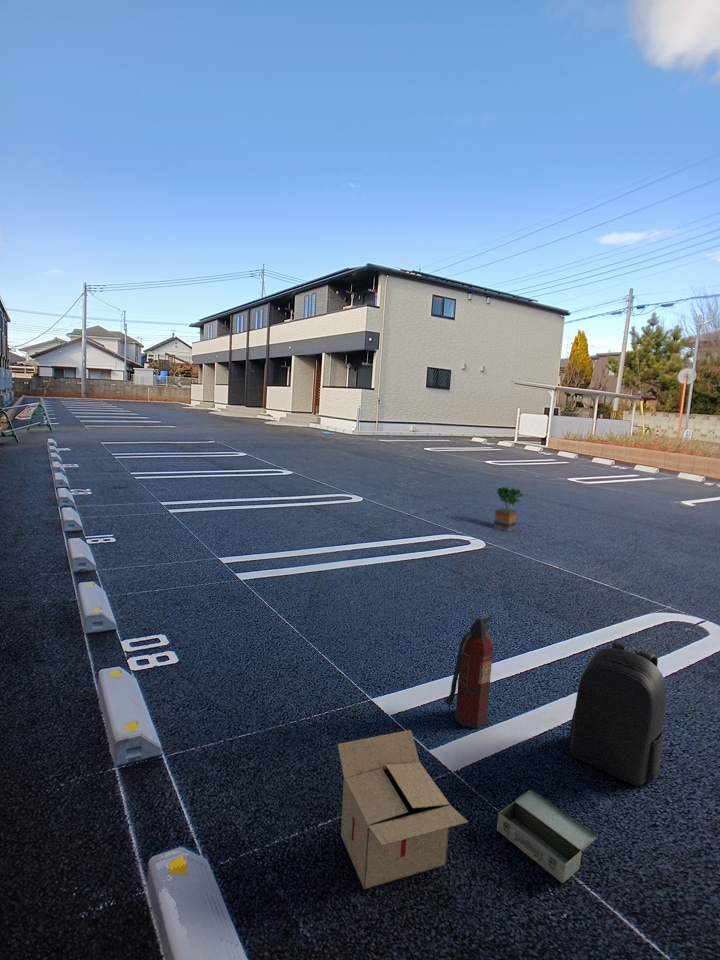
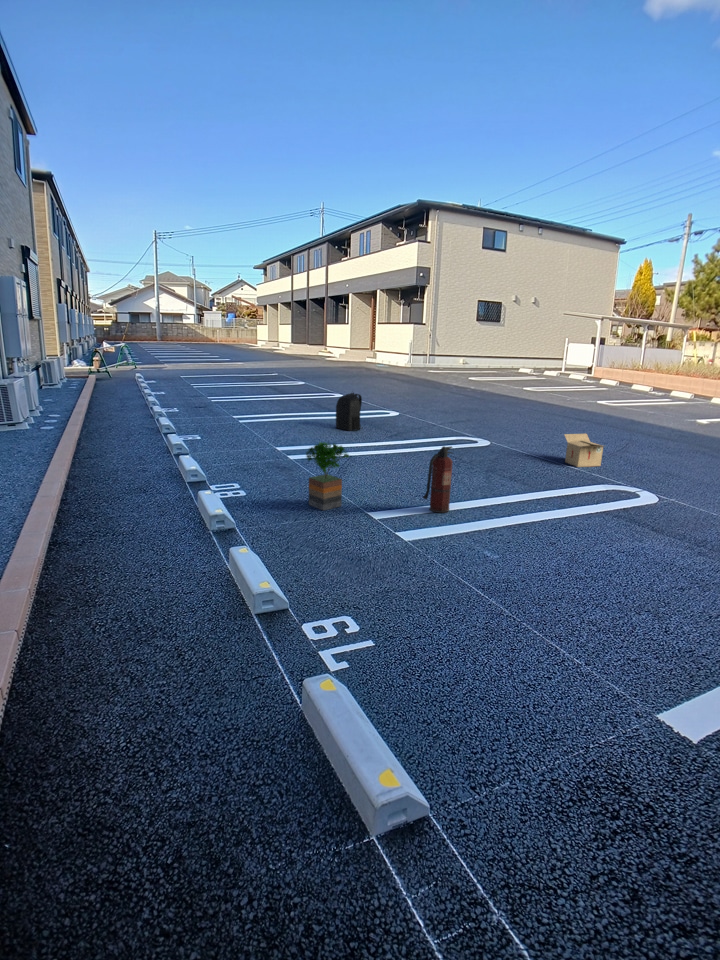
potted tree: present [494,487,523,532] -> present [306,442,349,510]
backpack: present [568,642,666,786] -> present [336,393,362,431]
cardboard box: present [338,730,468,890] -> present [565,434,603,467]
toolbox: present [497,790,597,883] -> none [436,526,486,555]

